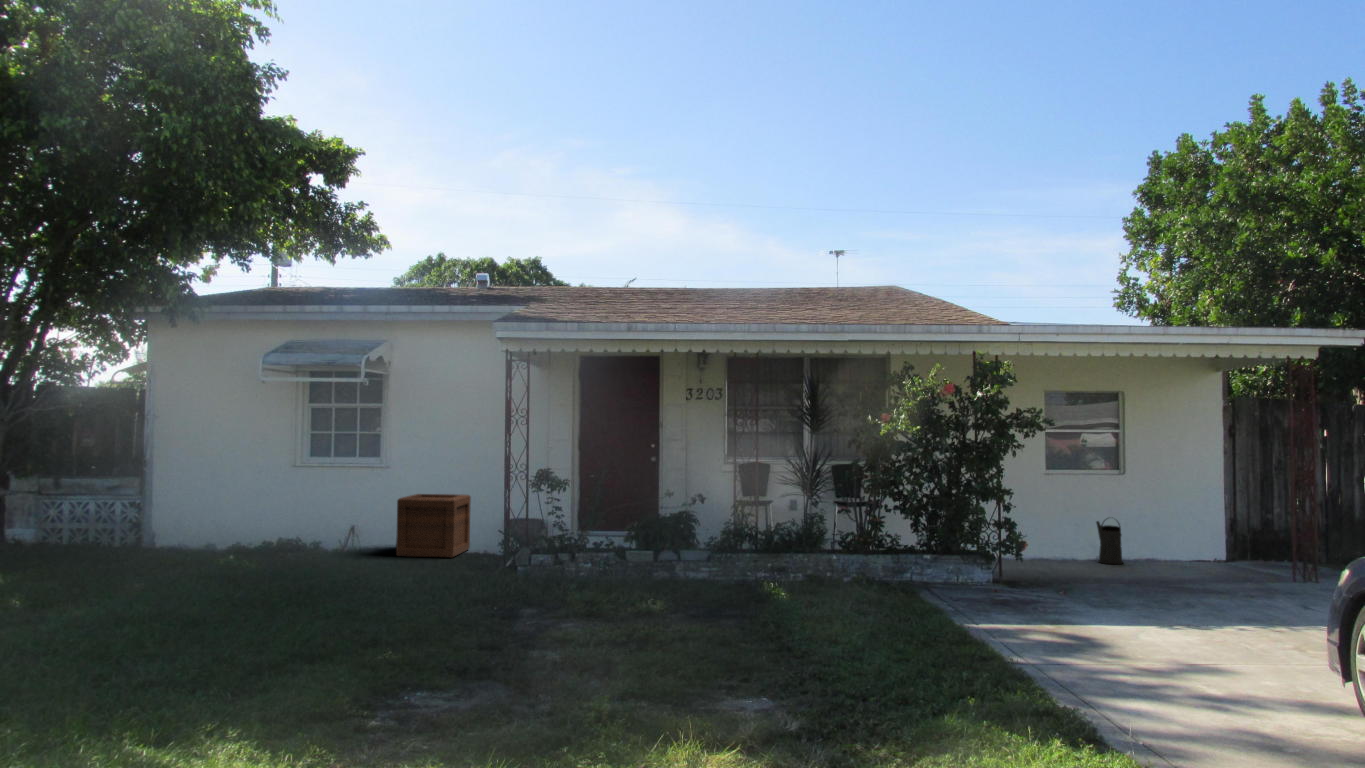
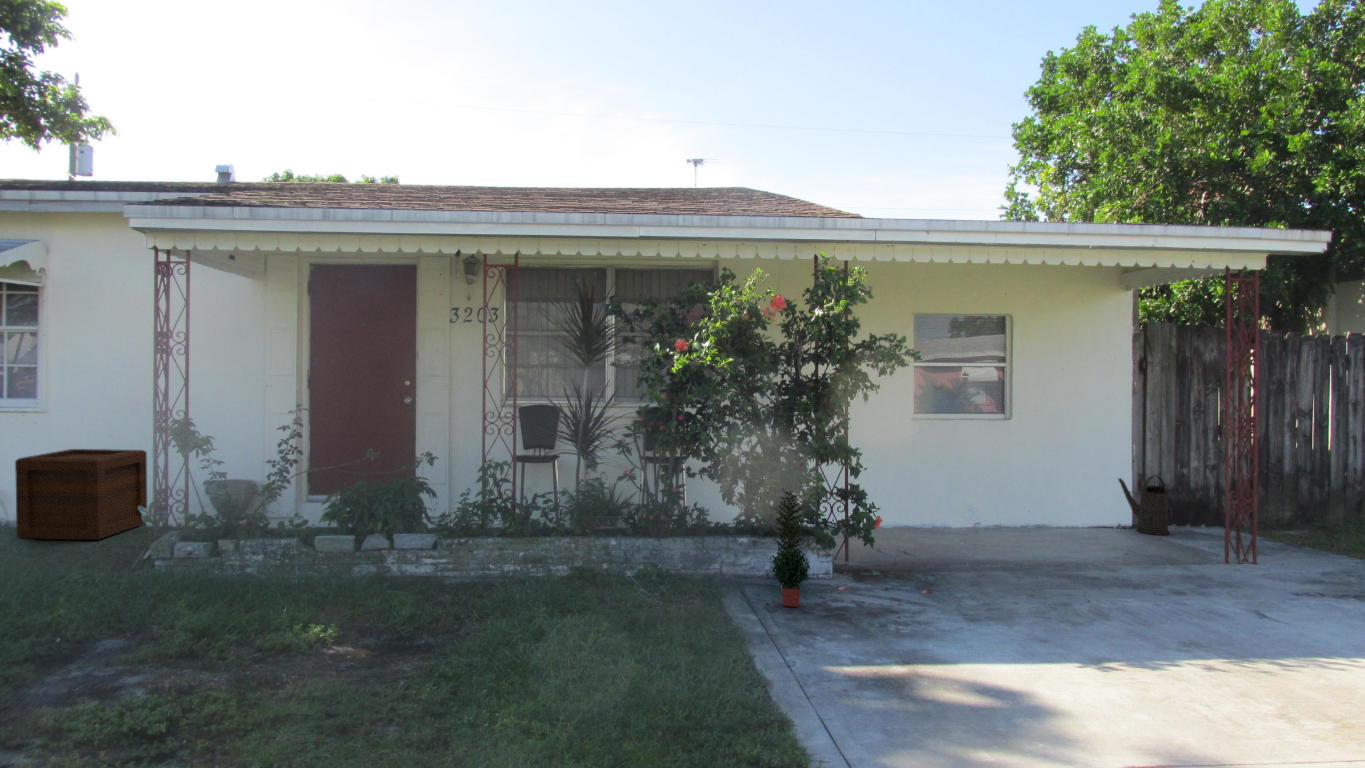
watering can: present [1096,518,1123,564] -> present [1119,476,1173,535]
potted plant: none [950,519,983,597] -> present [771,489,811,607]

